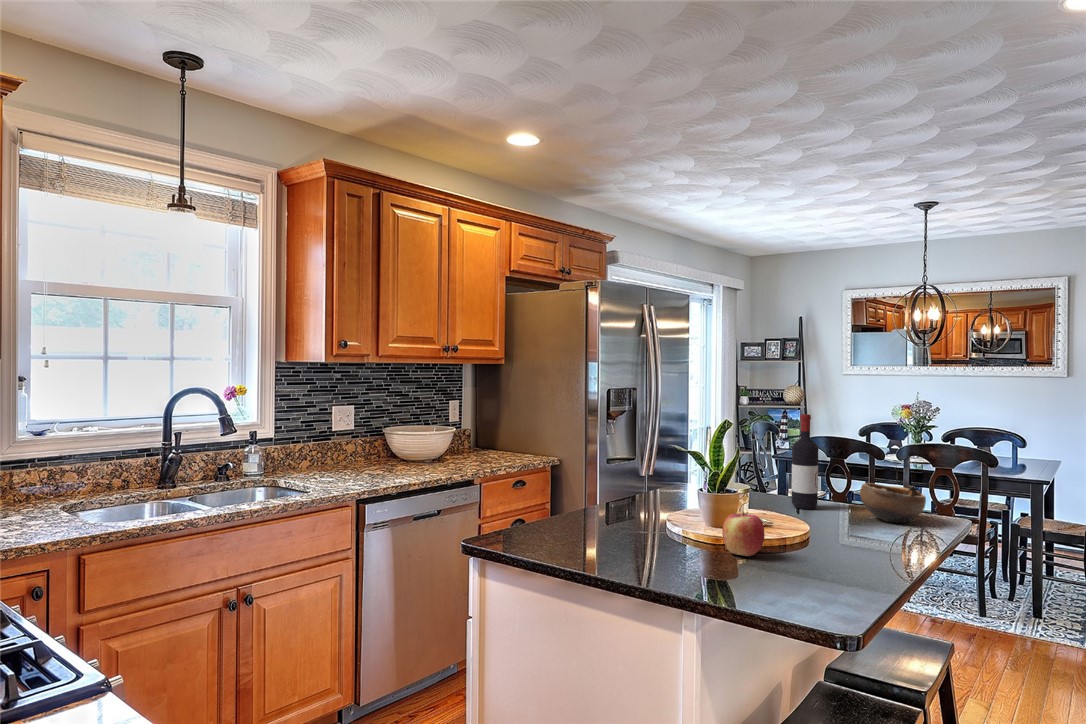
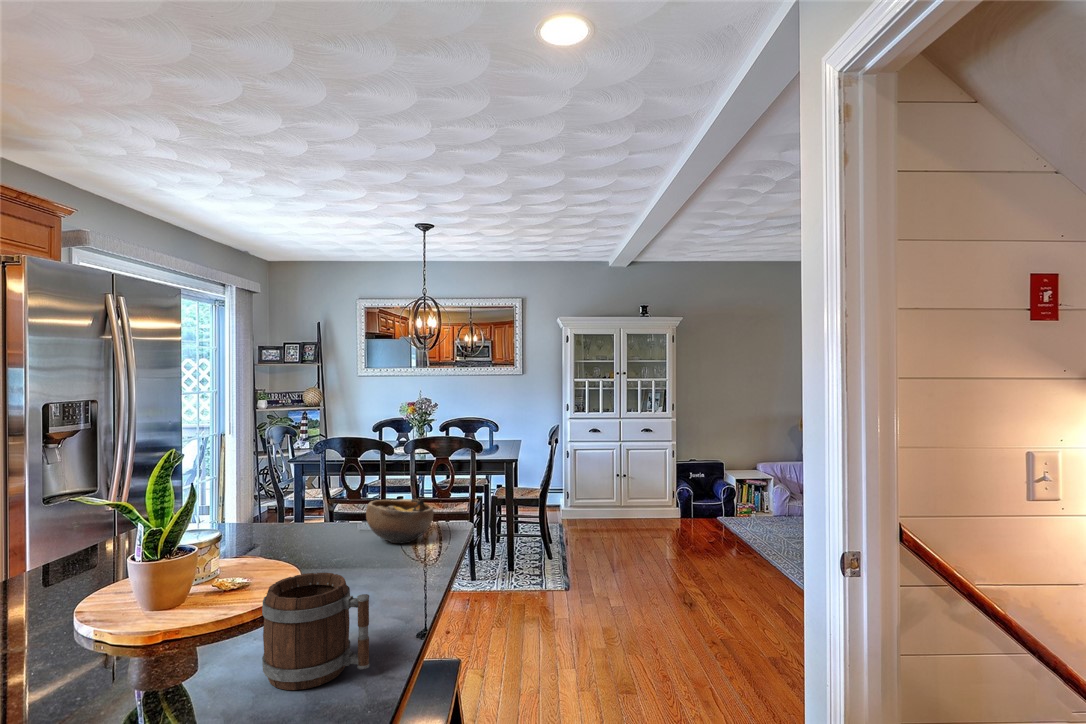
wine bottle: present [792,414,818,509] -> none [287,427,319,543]
mug: none [794,508,869,579] -> present [262,573,370,690]
apple: present [722,513,765,556] -> none [148,600,221,673]

